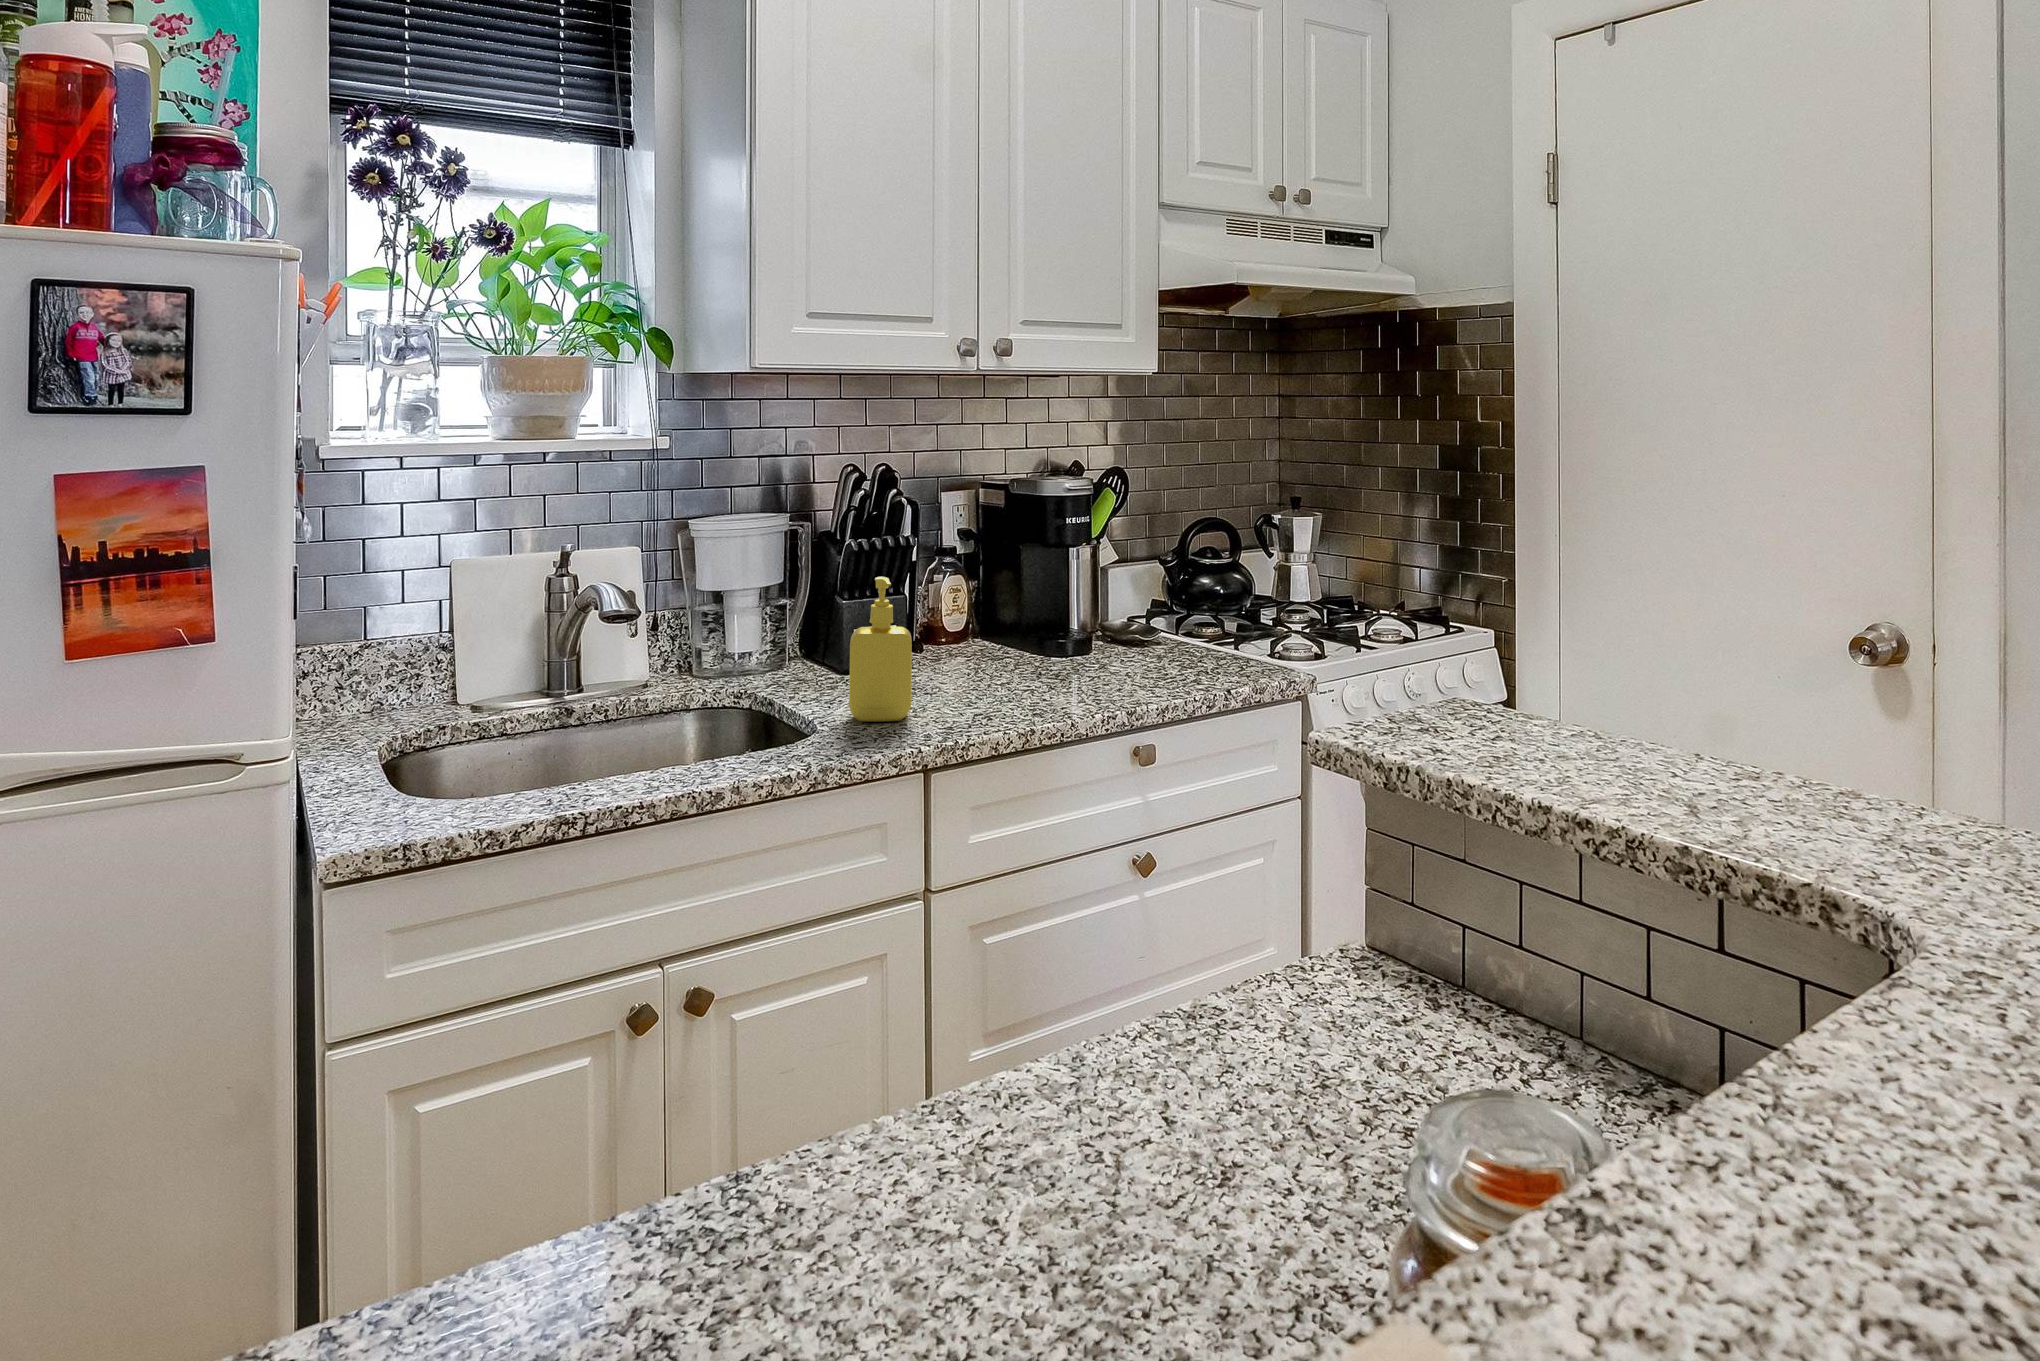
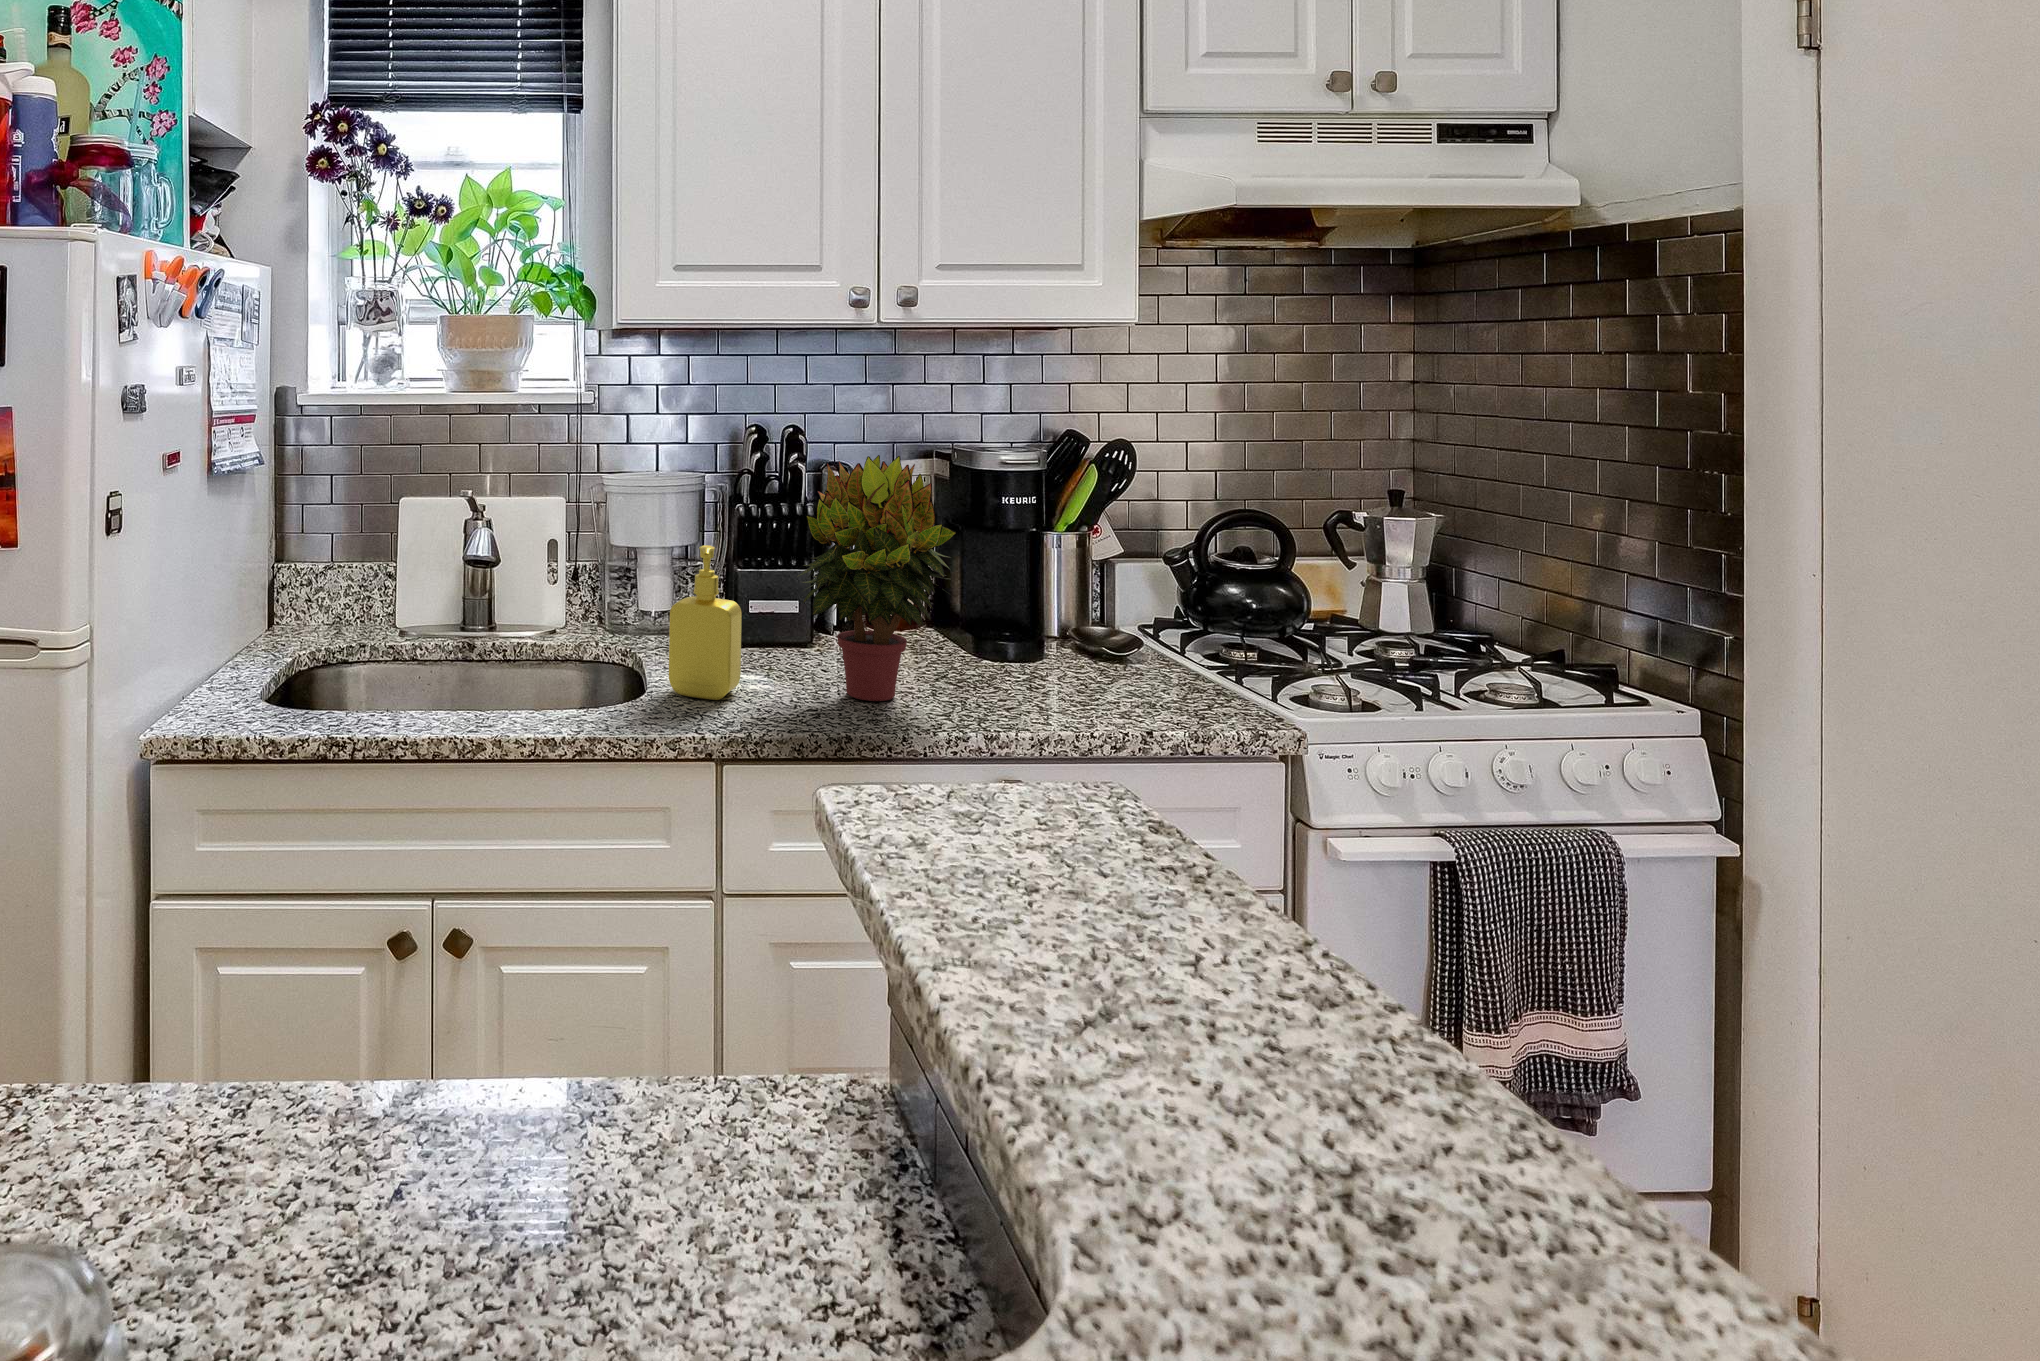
potted plant: none [951,486,1090,702] -> present [797,455,956,701]

